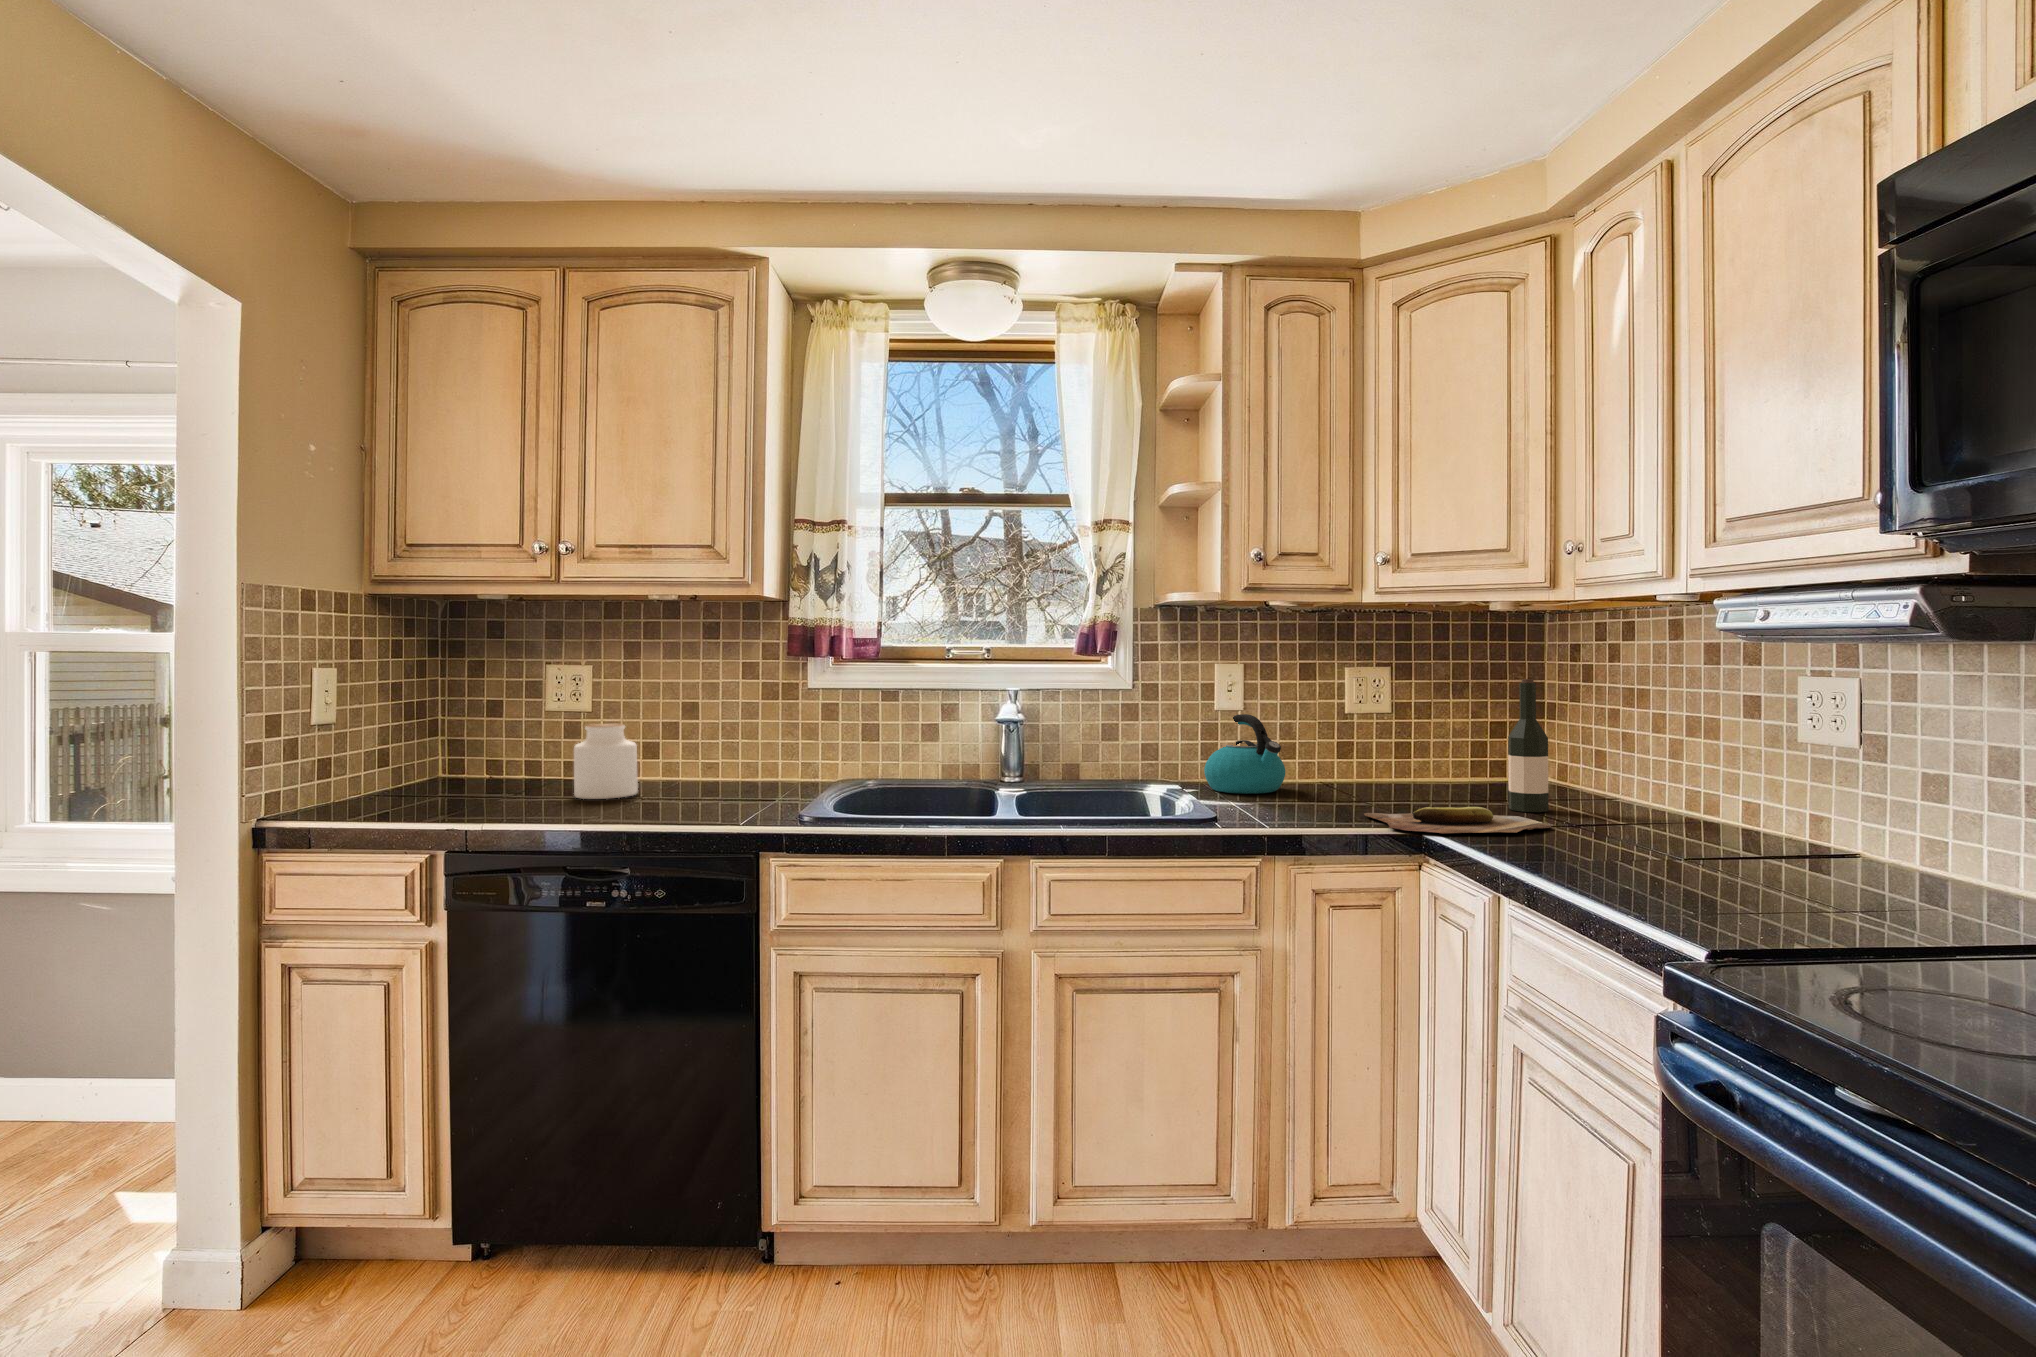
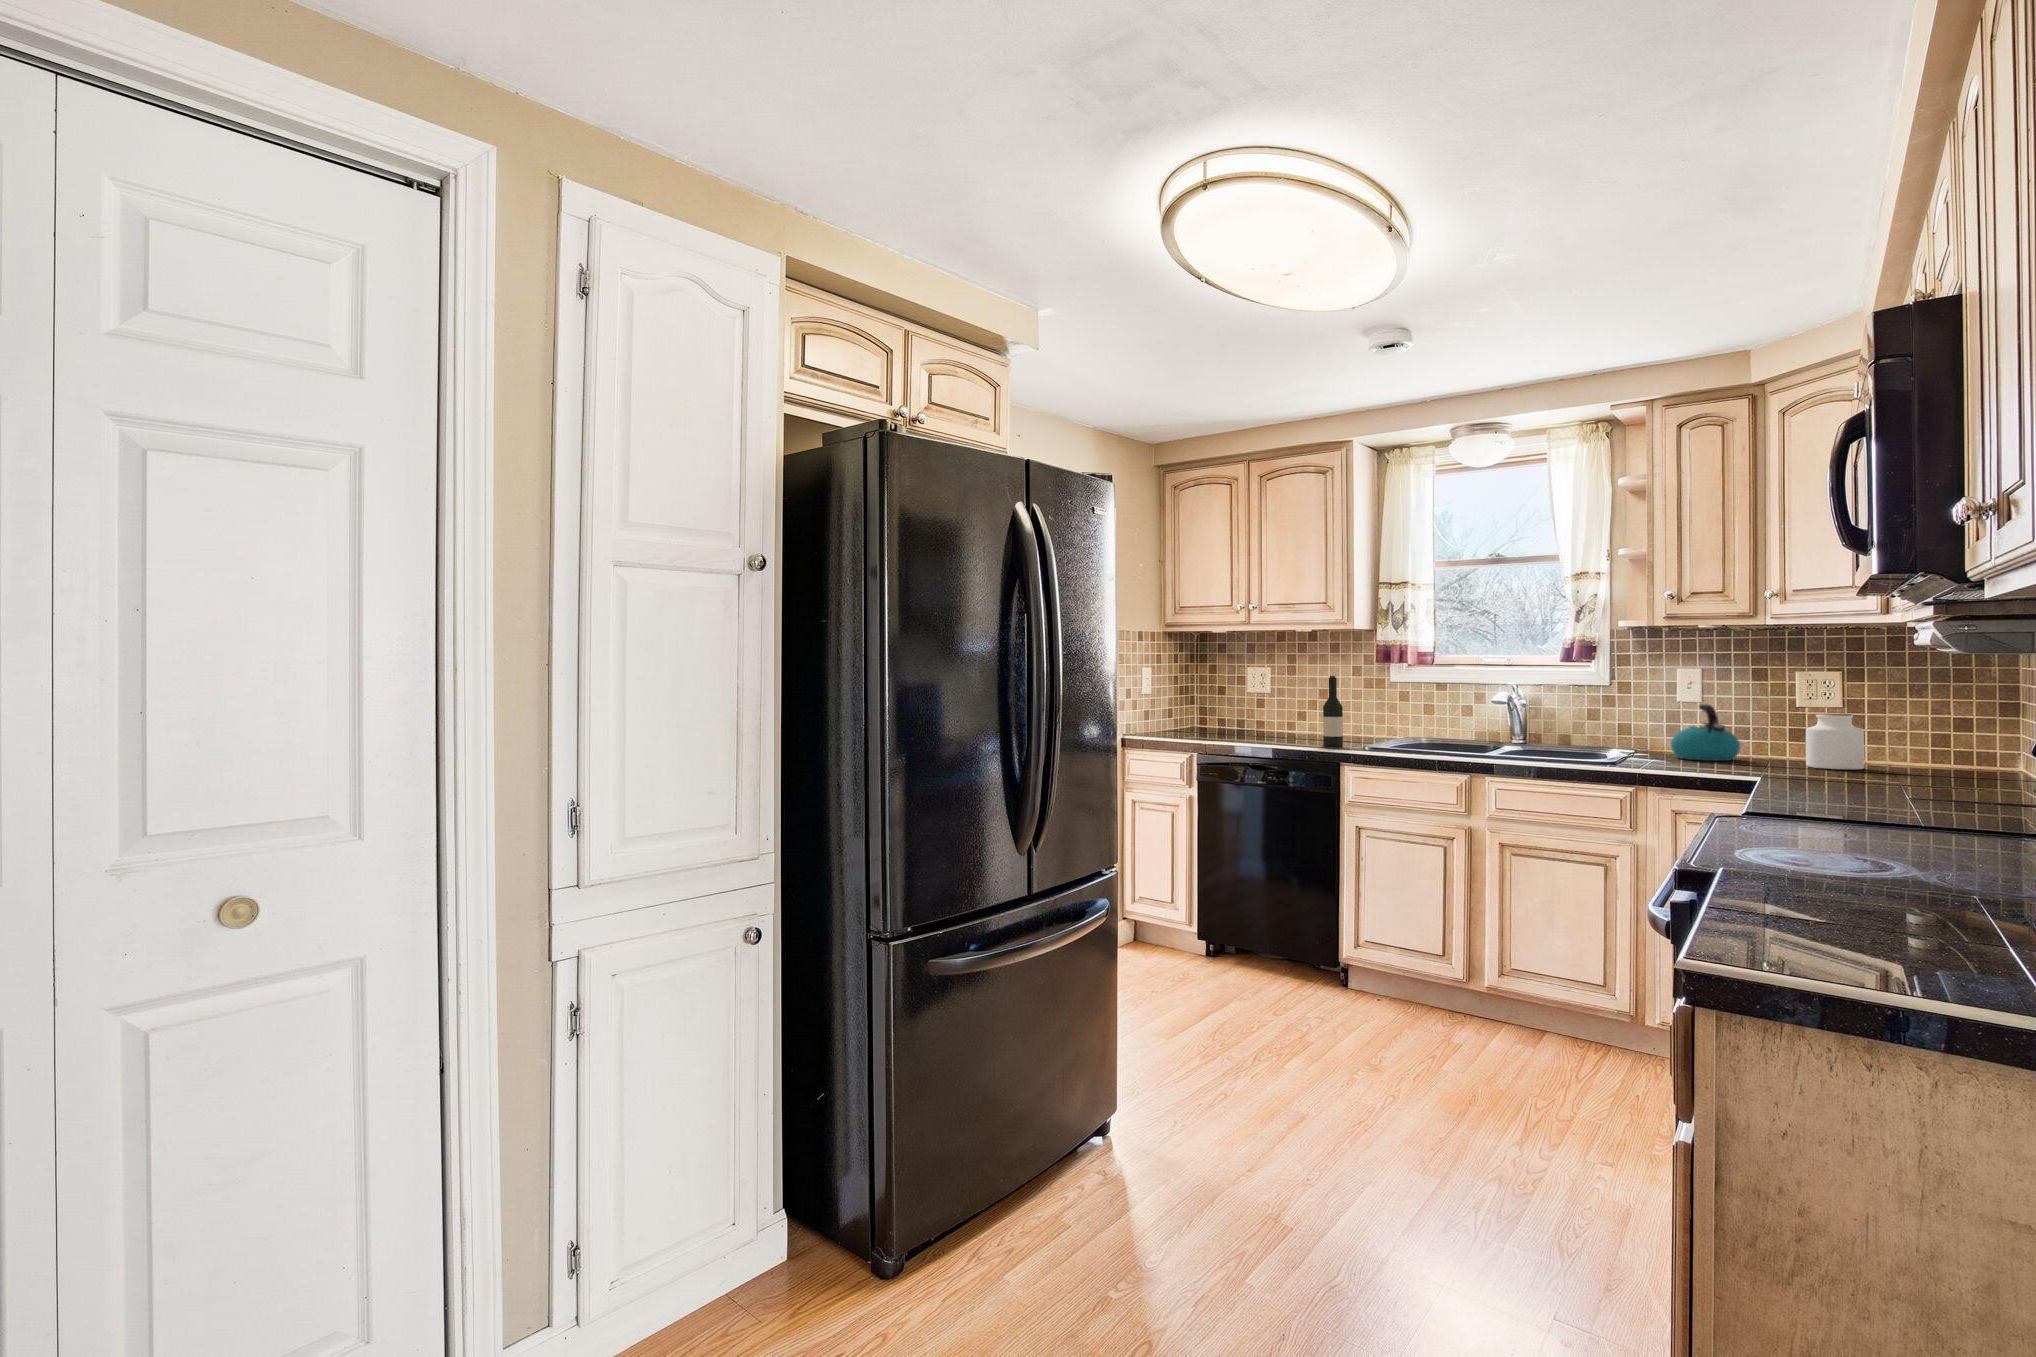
wine bottle: present [1508,679,1549,812] -> present [1323,676,1343,746]
jar: present [574,724,638,799] -> present [1806,713,1864,770]
cutting board: present [1364,807,1551,833] -> none [1739,766,1891,784]

